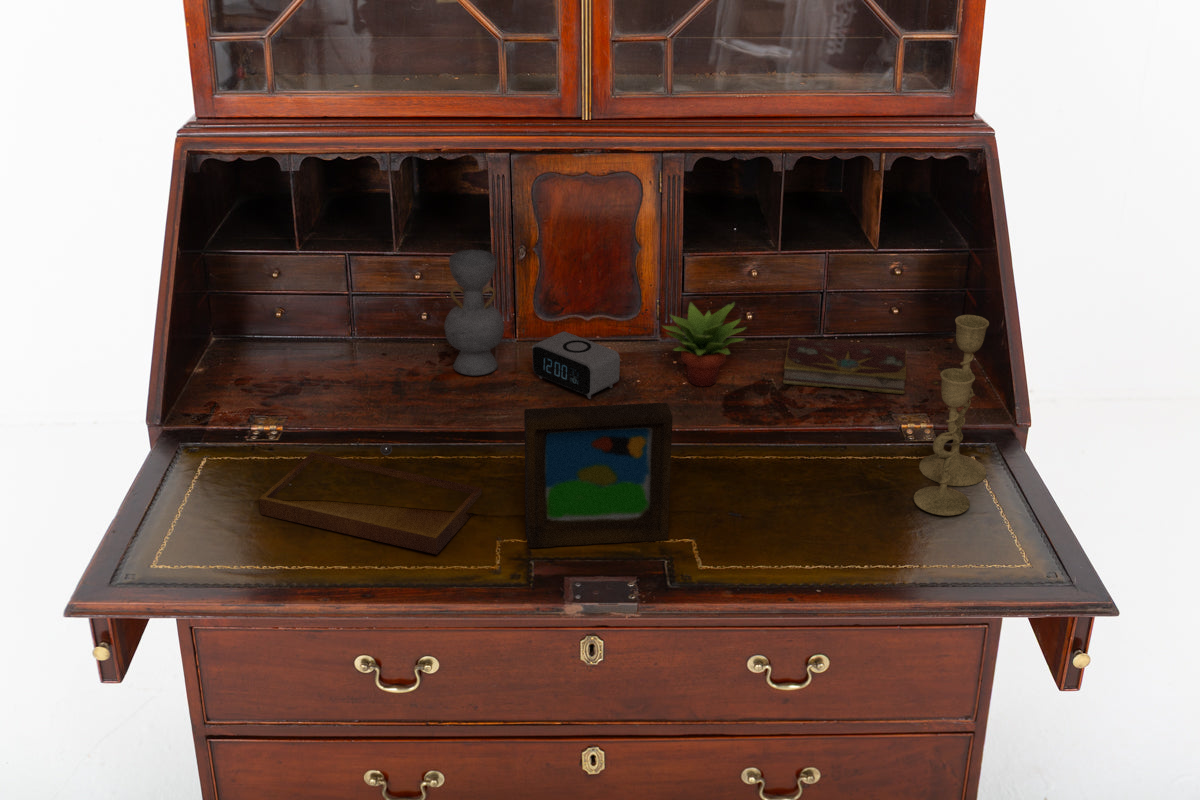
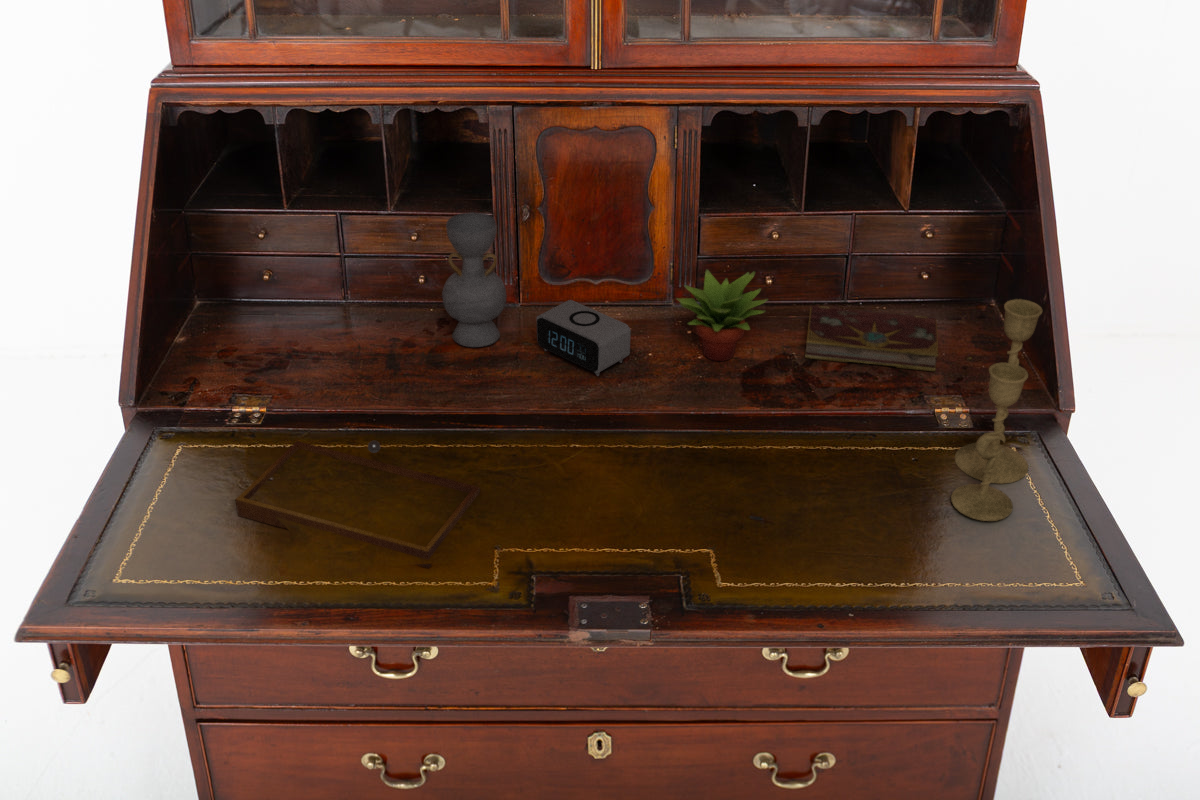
picture frame: present [524,403,673,548] -> none [525,403,691,559]

